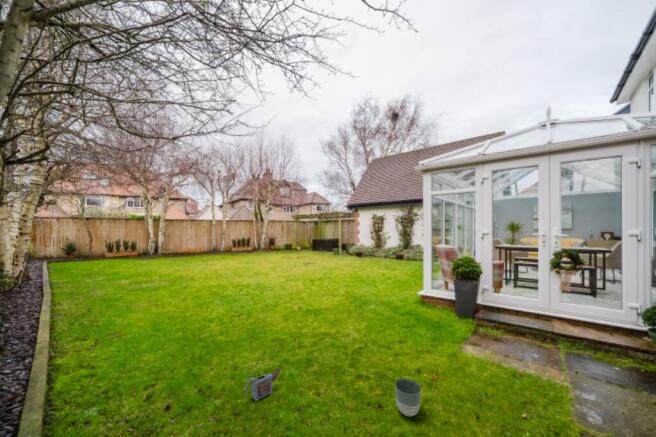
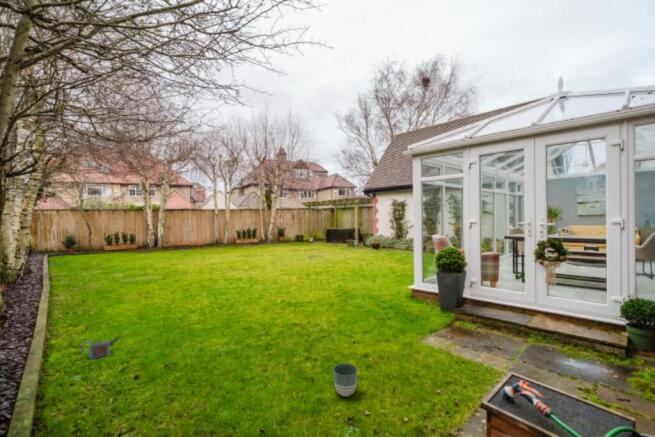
watering can: present [245,367,281,401] -> present [81,336,119,359]

